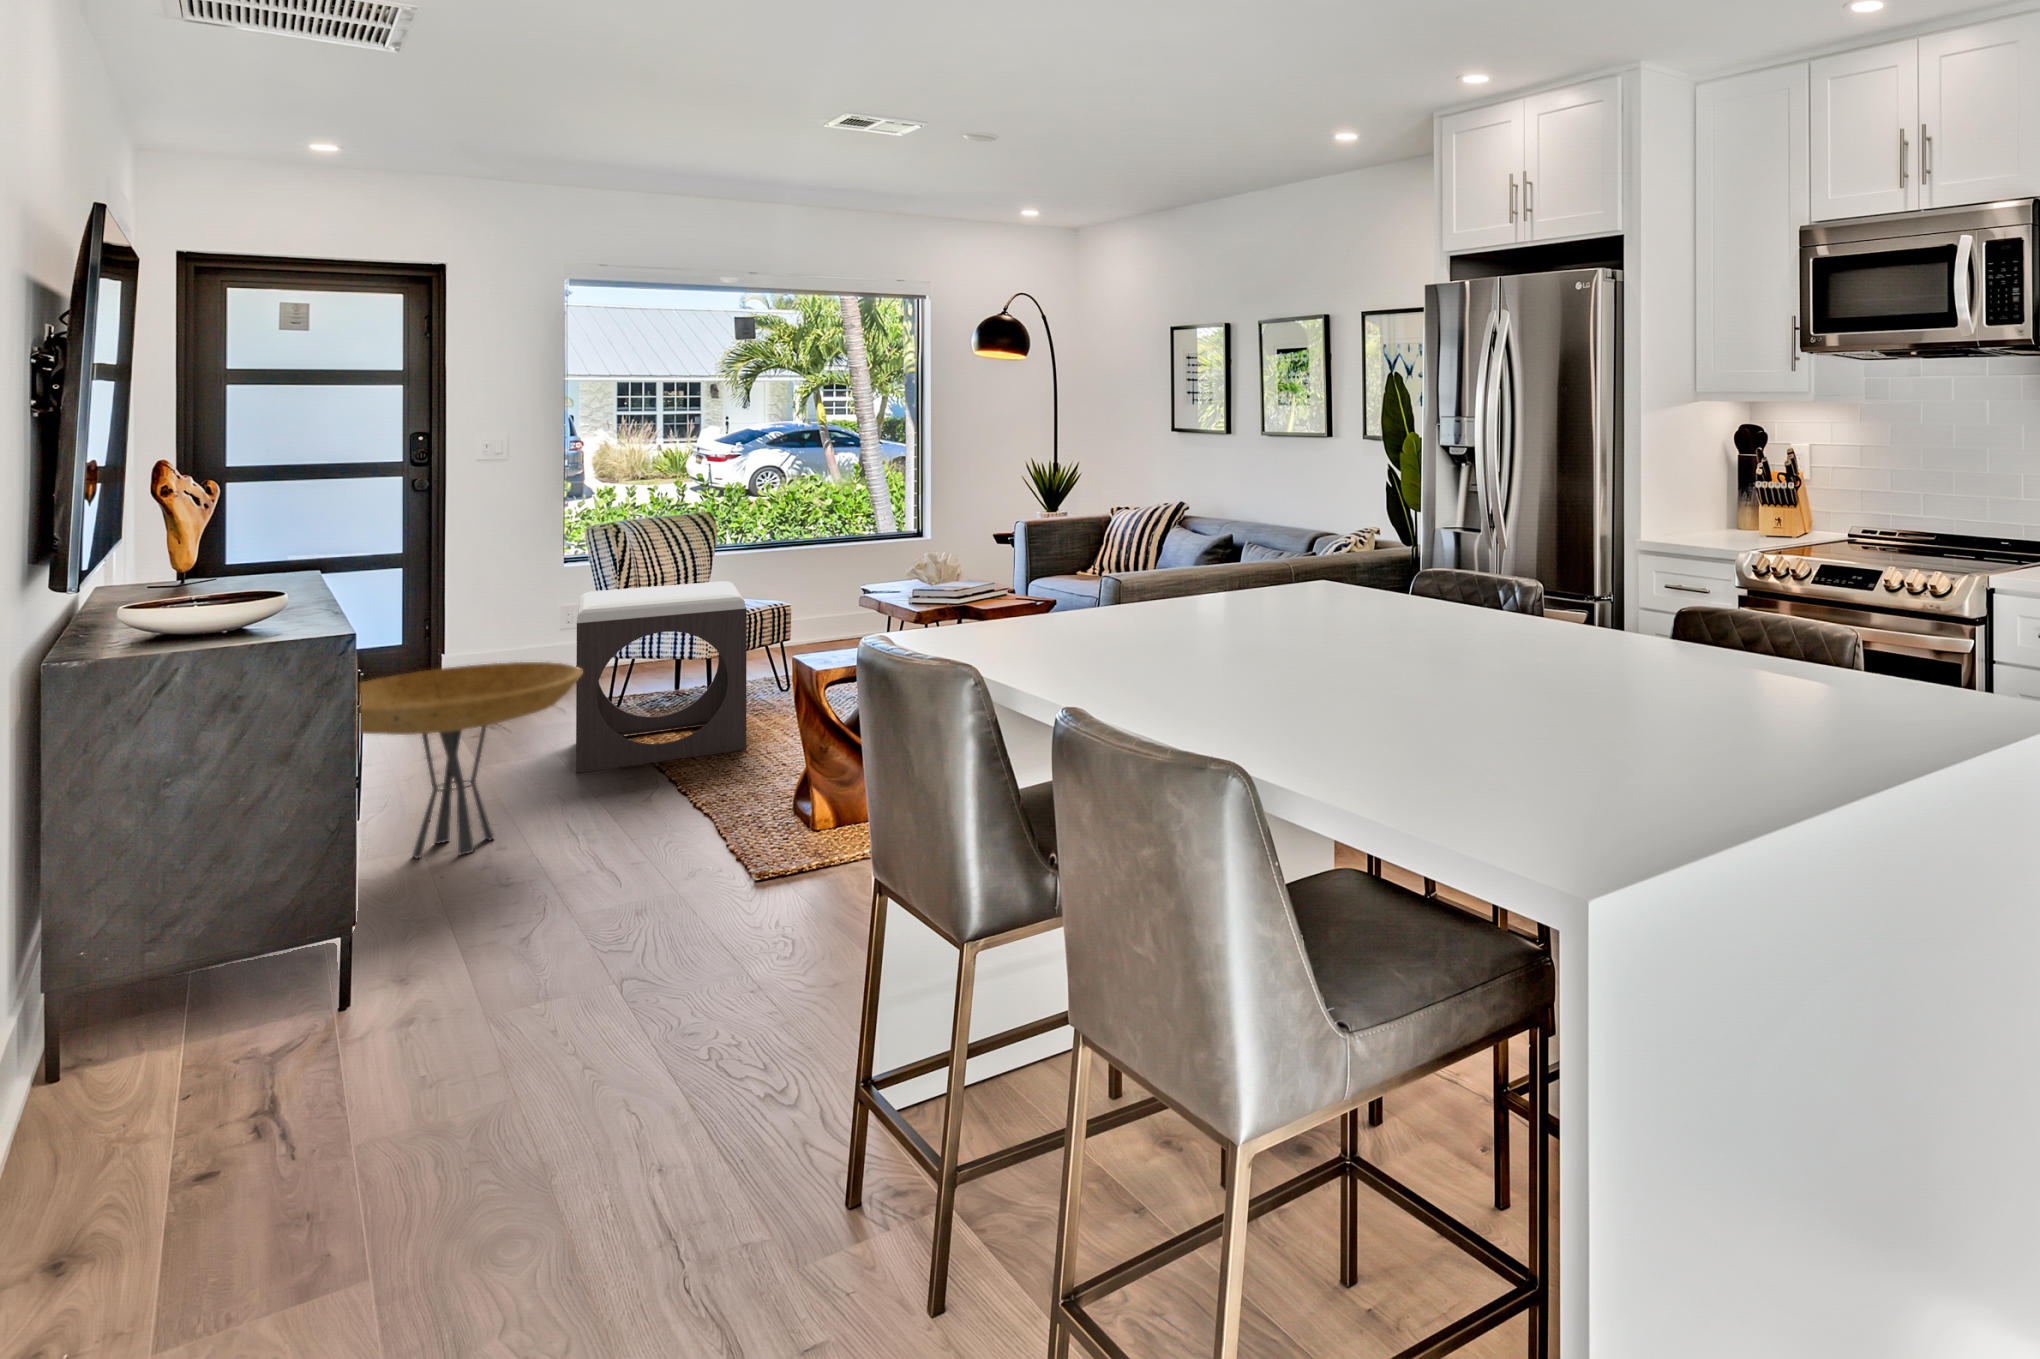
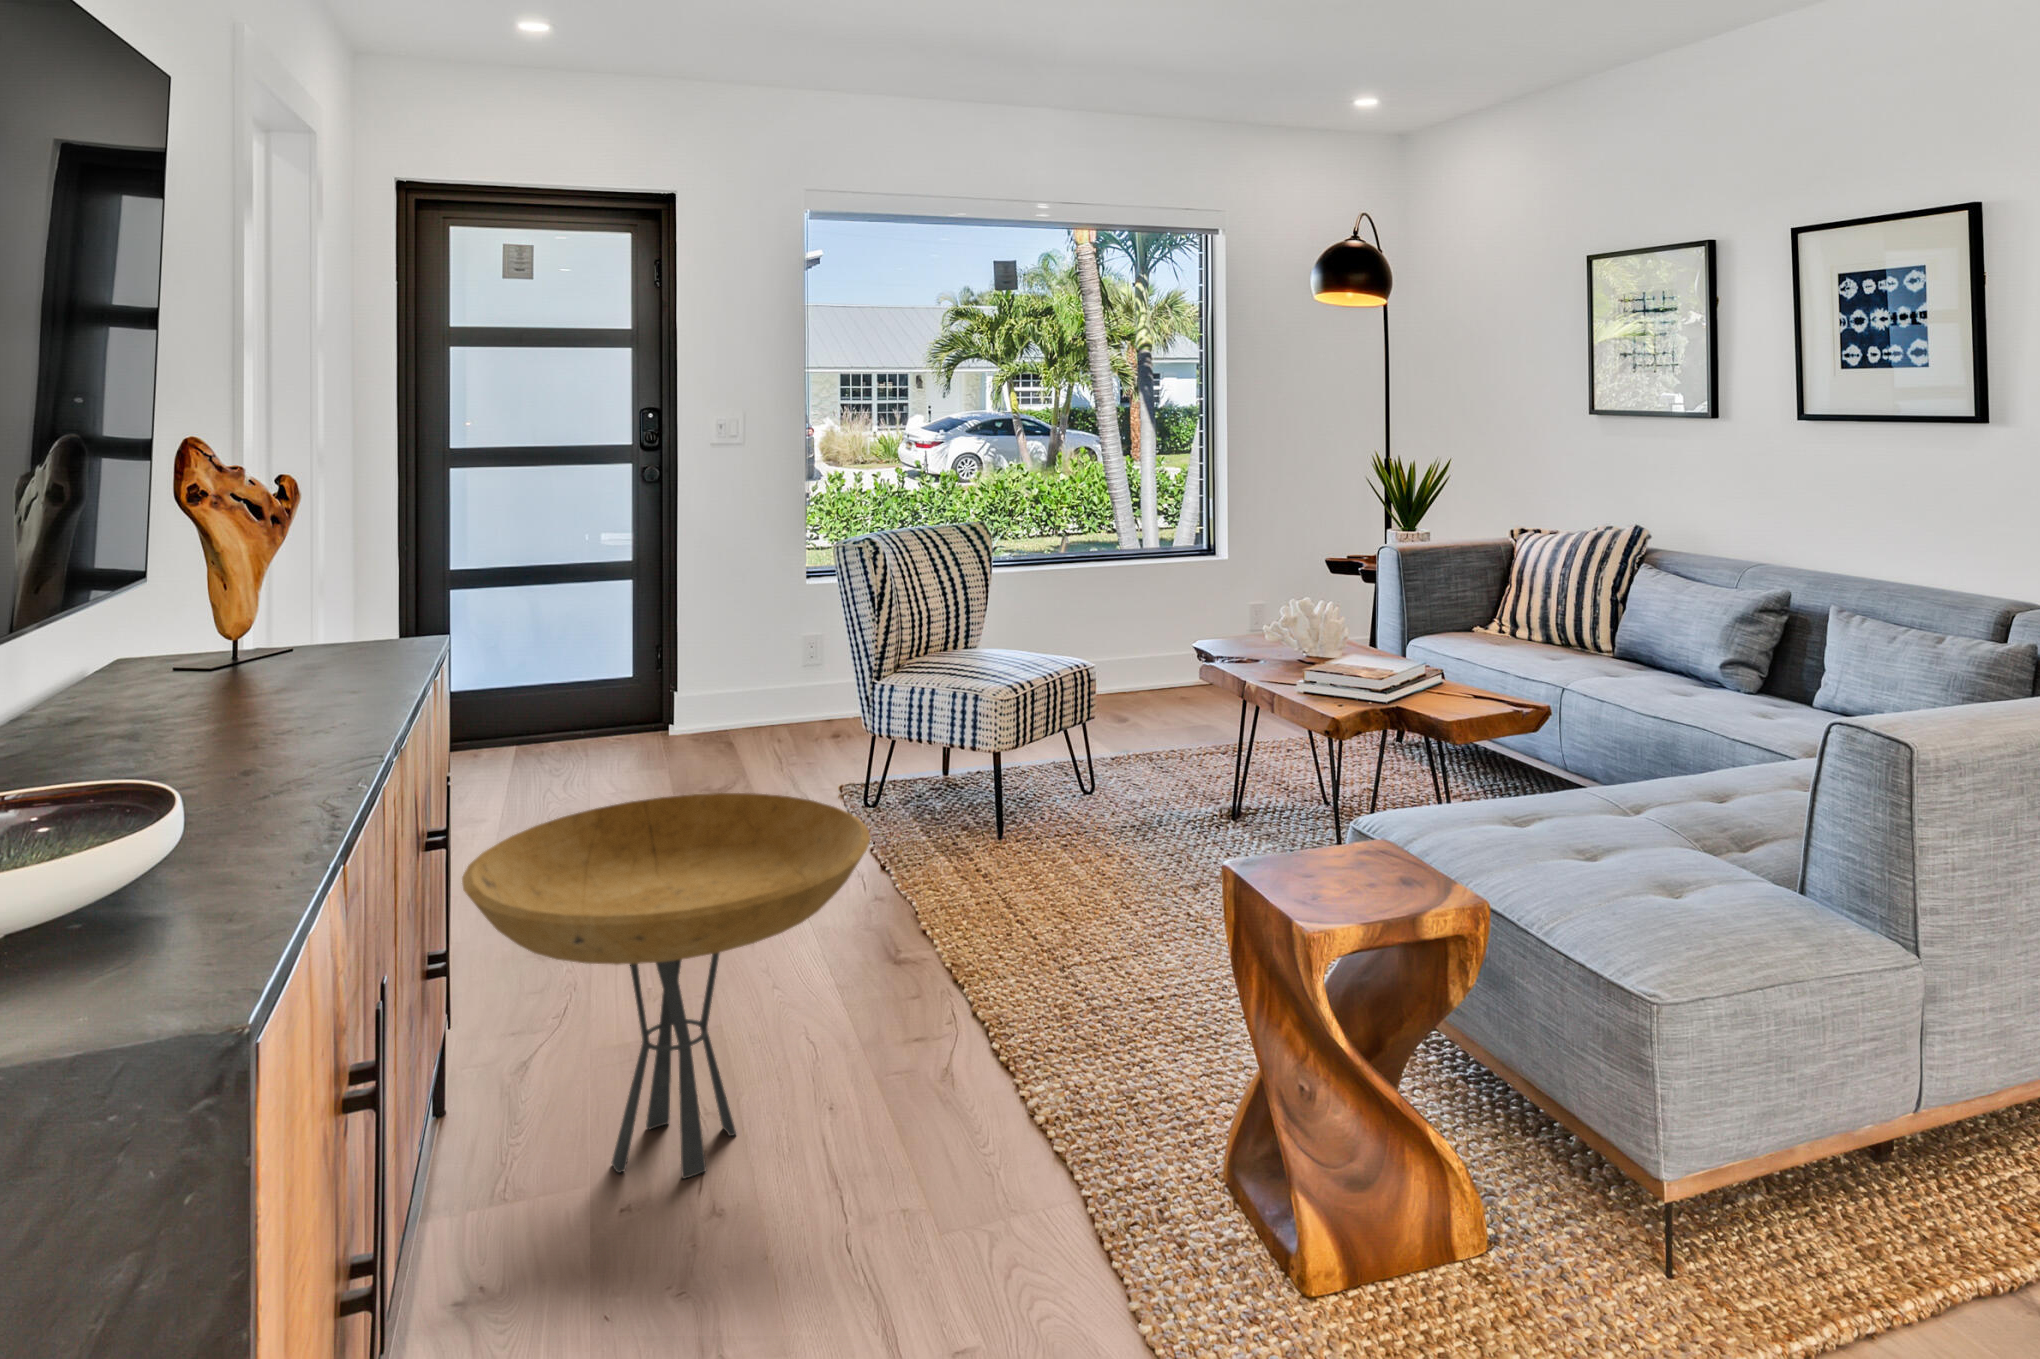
footstool: present [576,581,747,773] -> none [837,638,1080,952]

